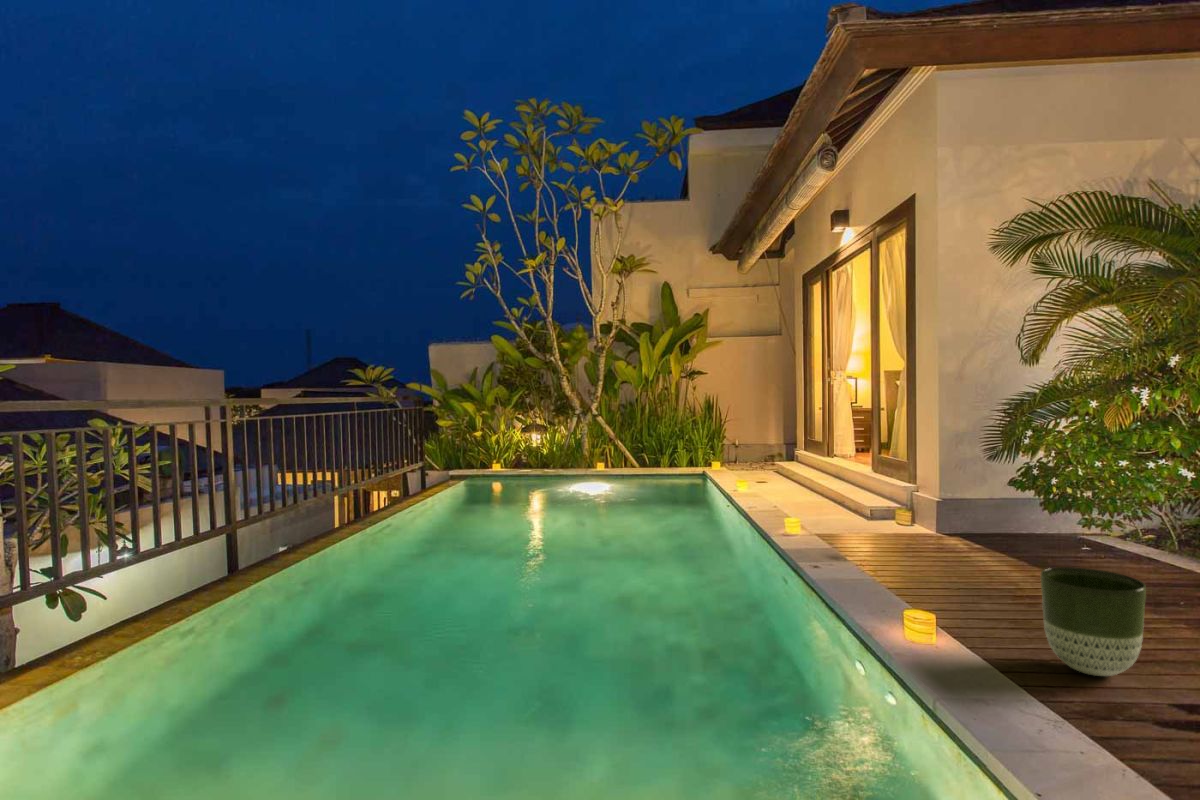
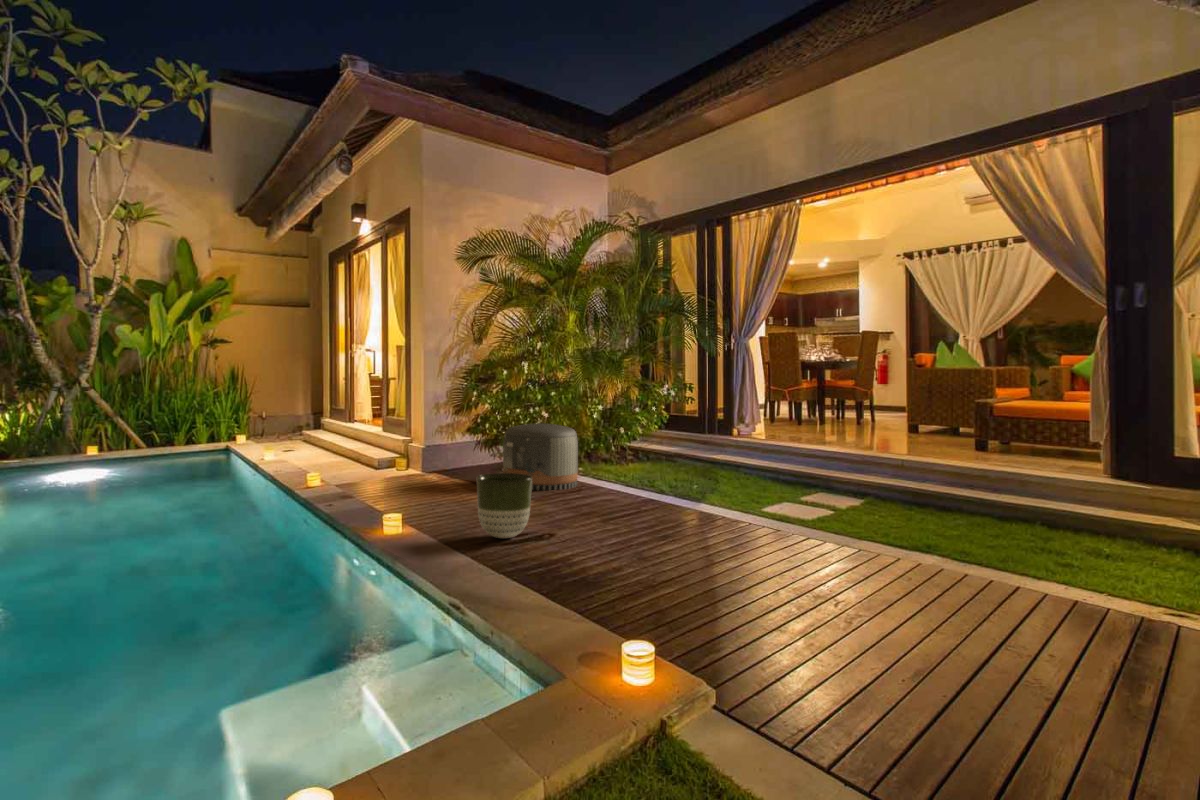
pouf: none [1033,471,1161,569] -> present [503,423,578,490]

